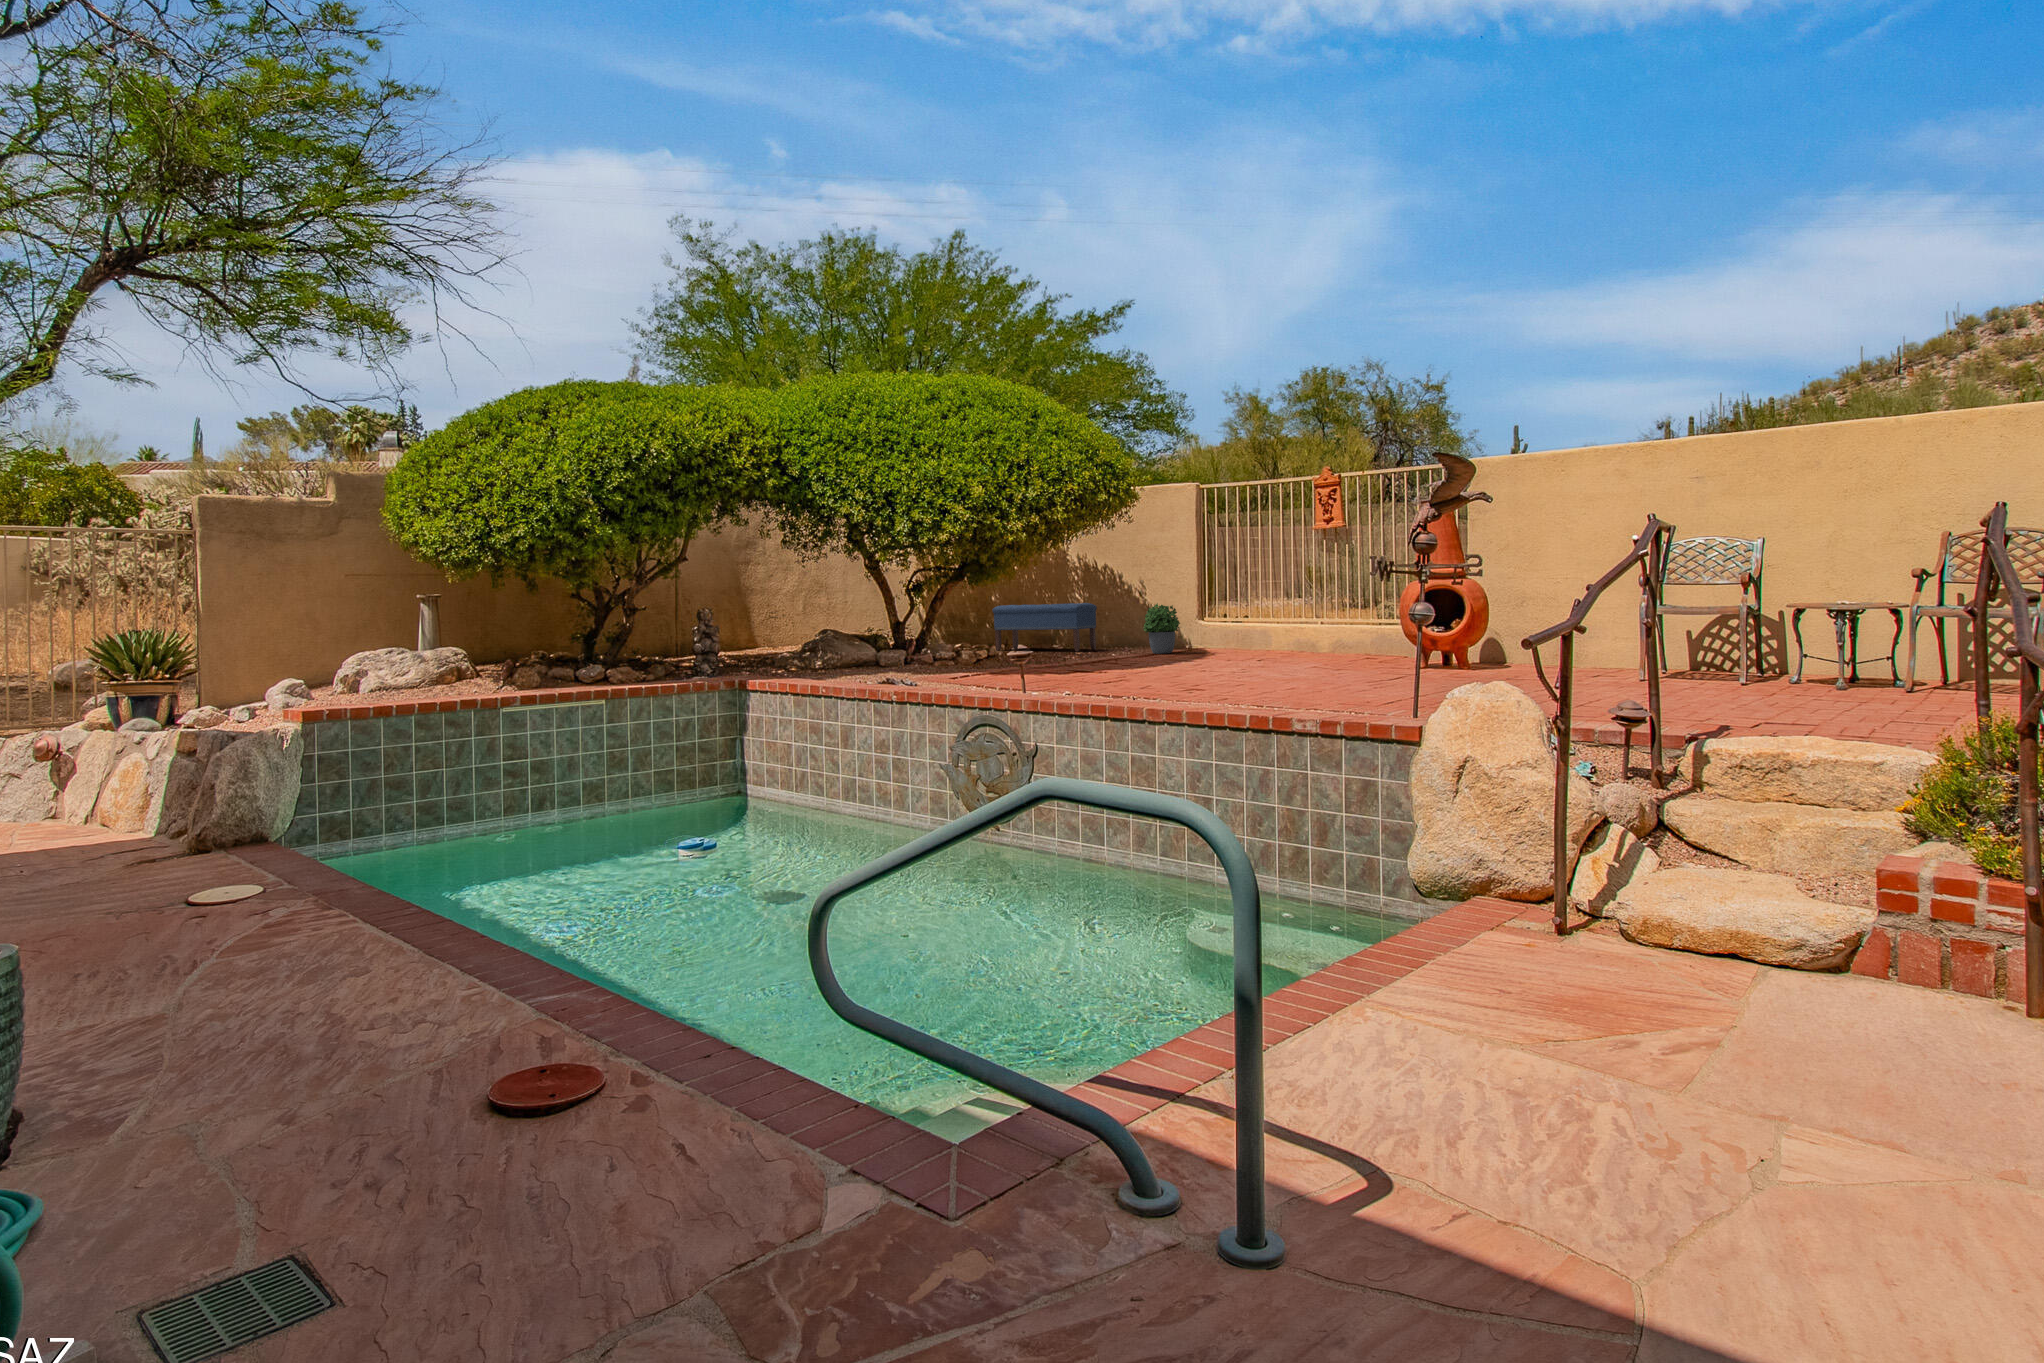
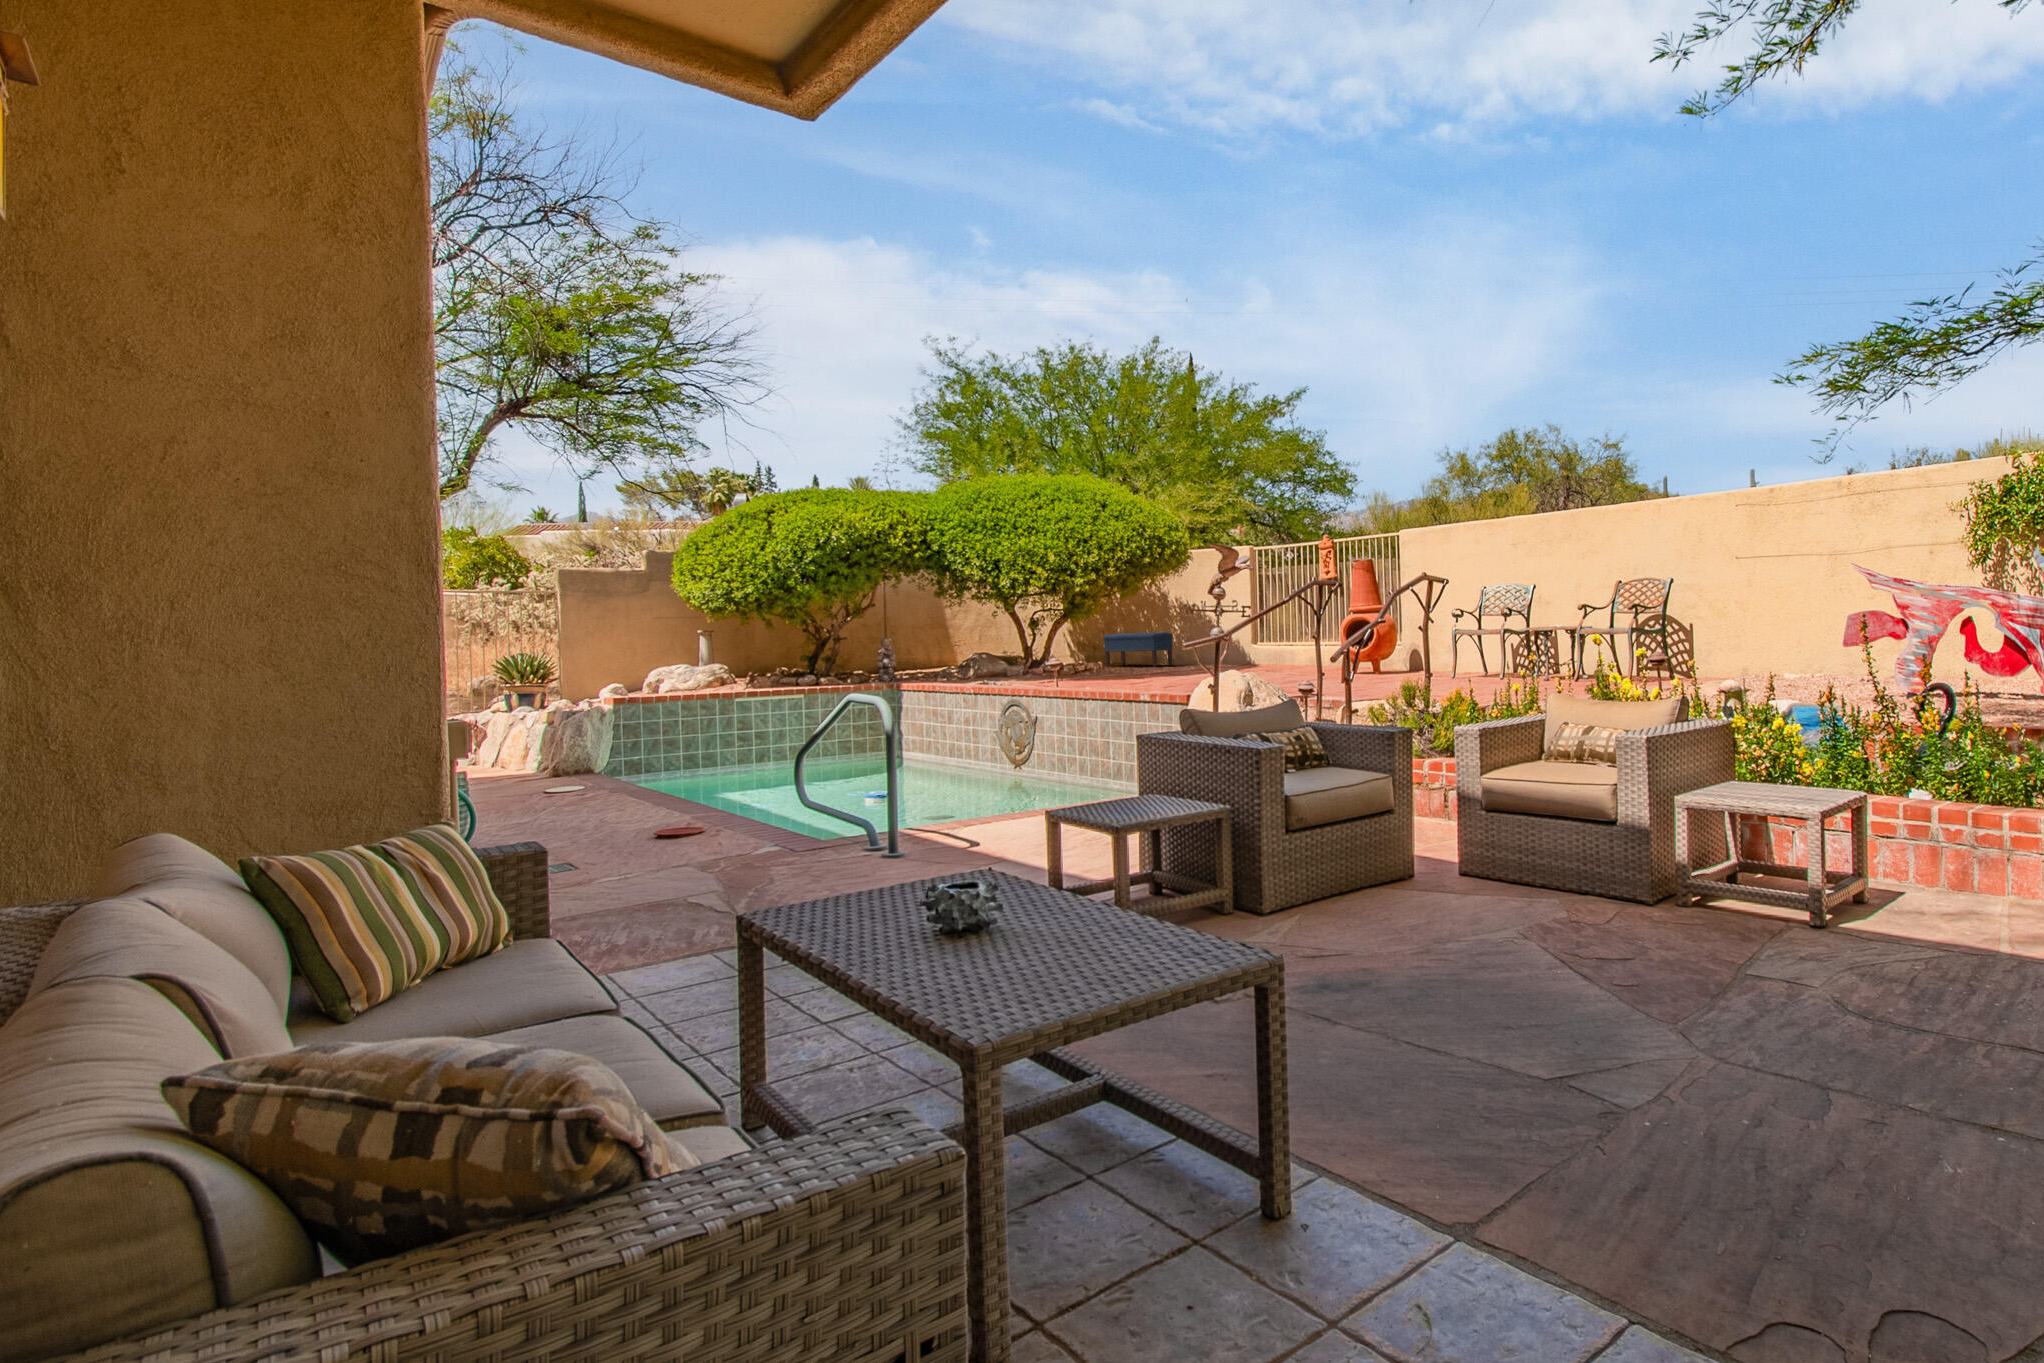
potted plant: present [1143,603,1180,654] -> none [1193,632,1221,668]

